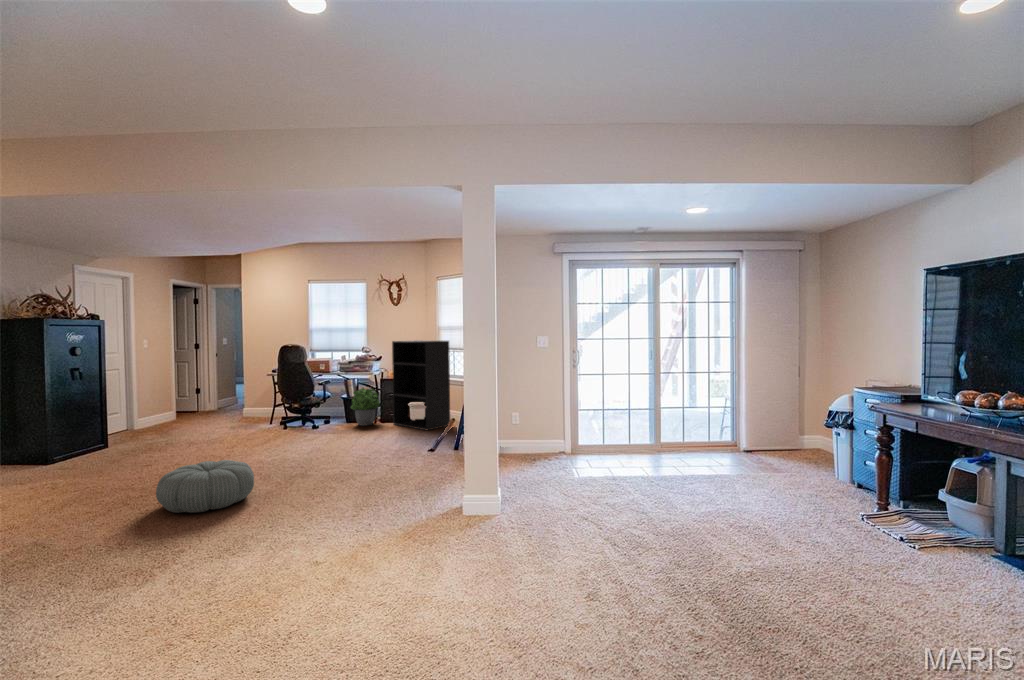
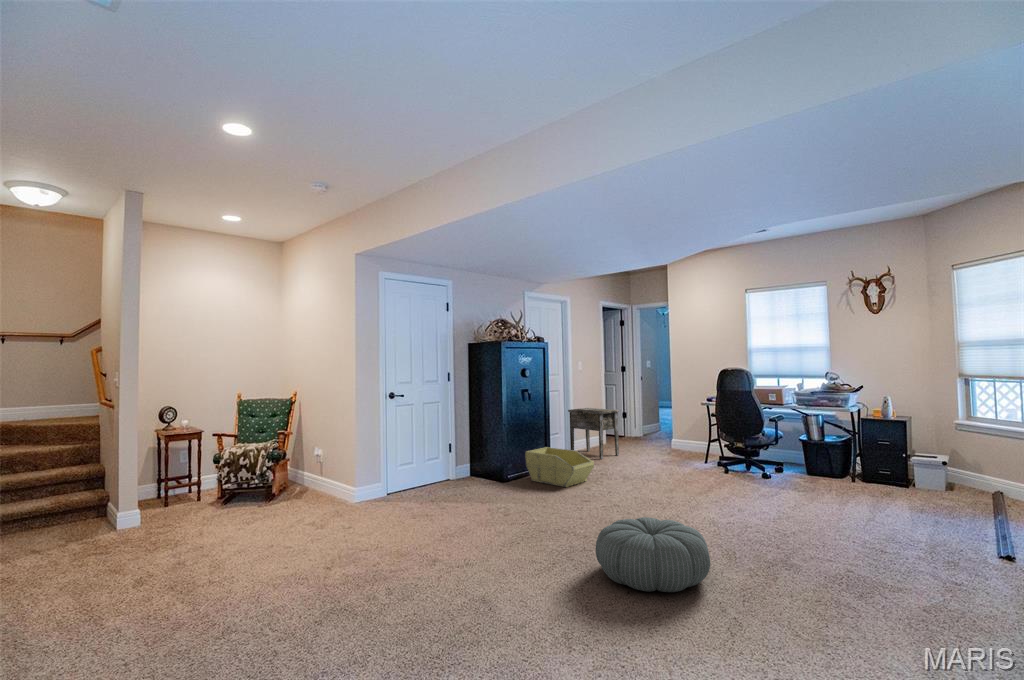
bookshelf: present [392,340,450,431] -> none [885,360,1015,513]
side table: none [130,384,189,431] -> present [568,408,619,459]
potted plant: present [351,388,380,426] -> none [816,429,867,486]
storage bin: none [74,424,159,459] -> present [525,447,594,487]

